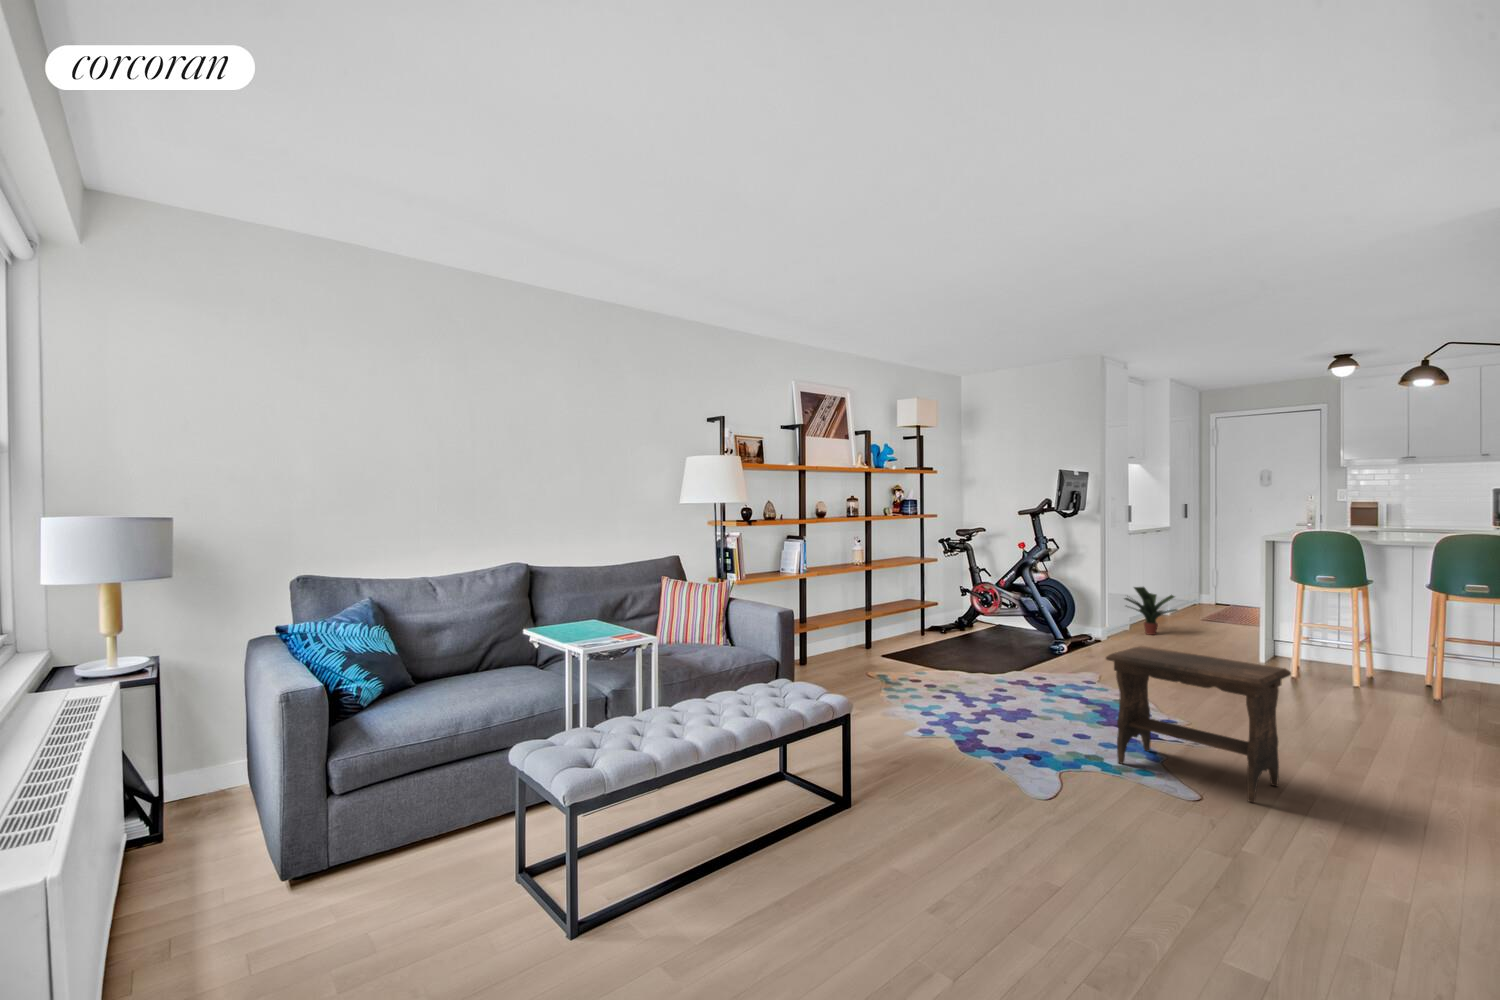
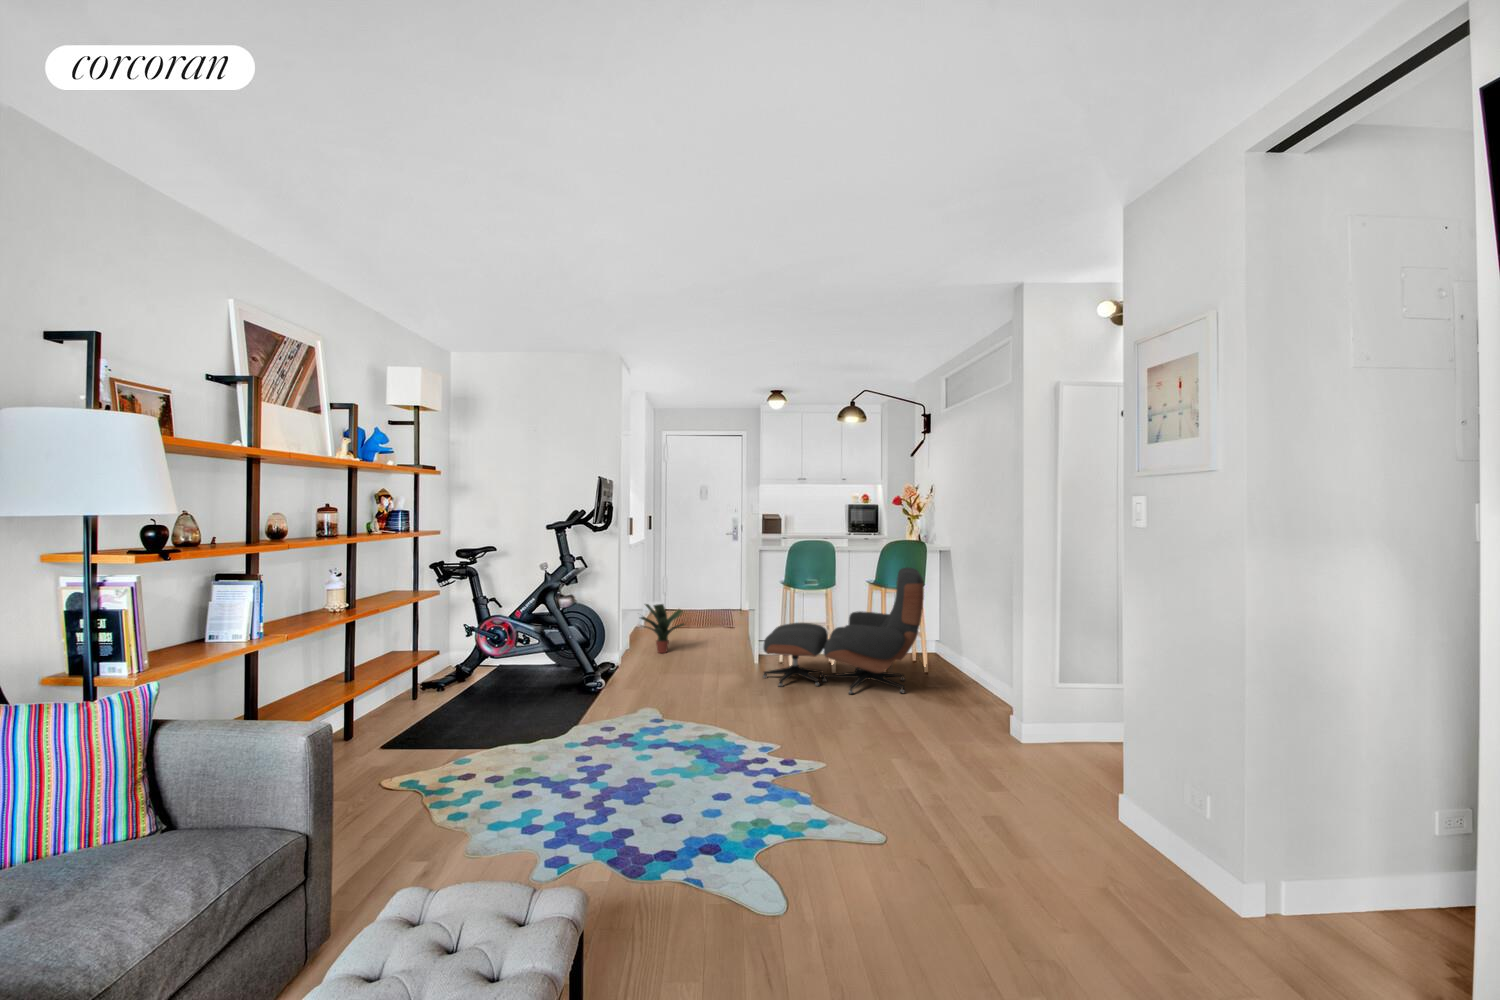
lounge chair: none [1228,562,1470,707] -> present [763,567,924,694]
footstool: present [1106,646,1291,803] -> none [787,687,952,845]

